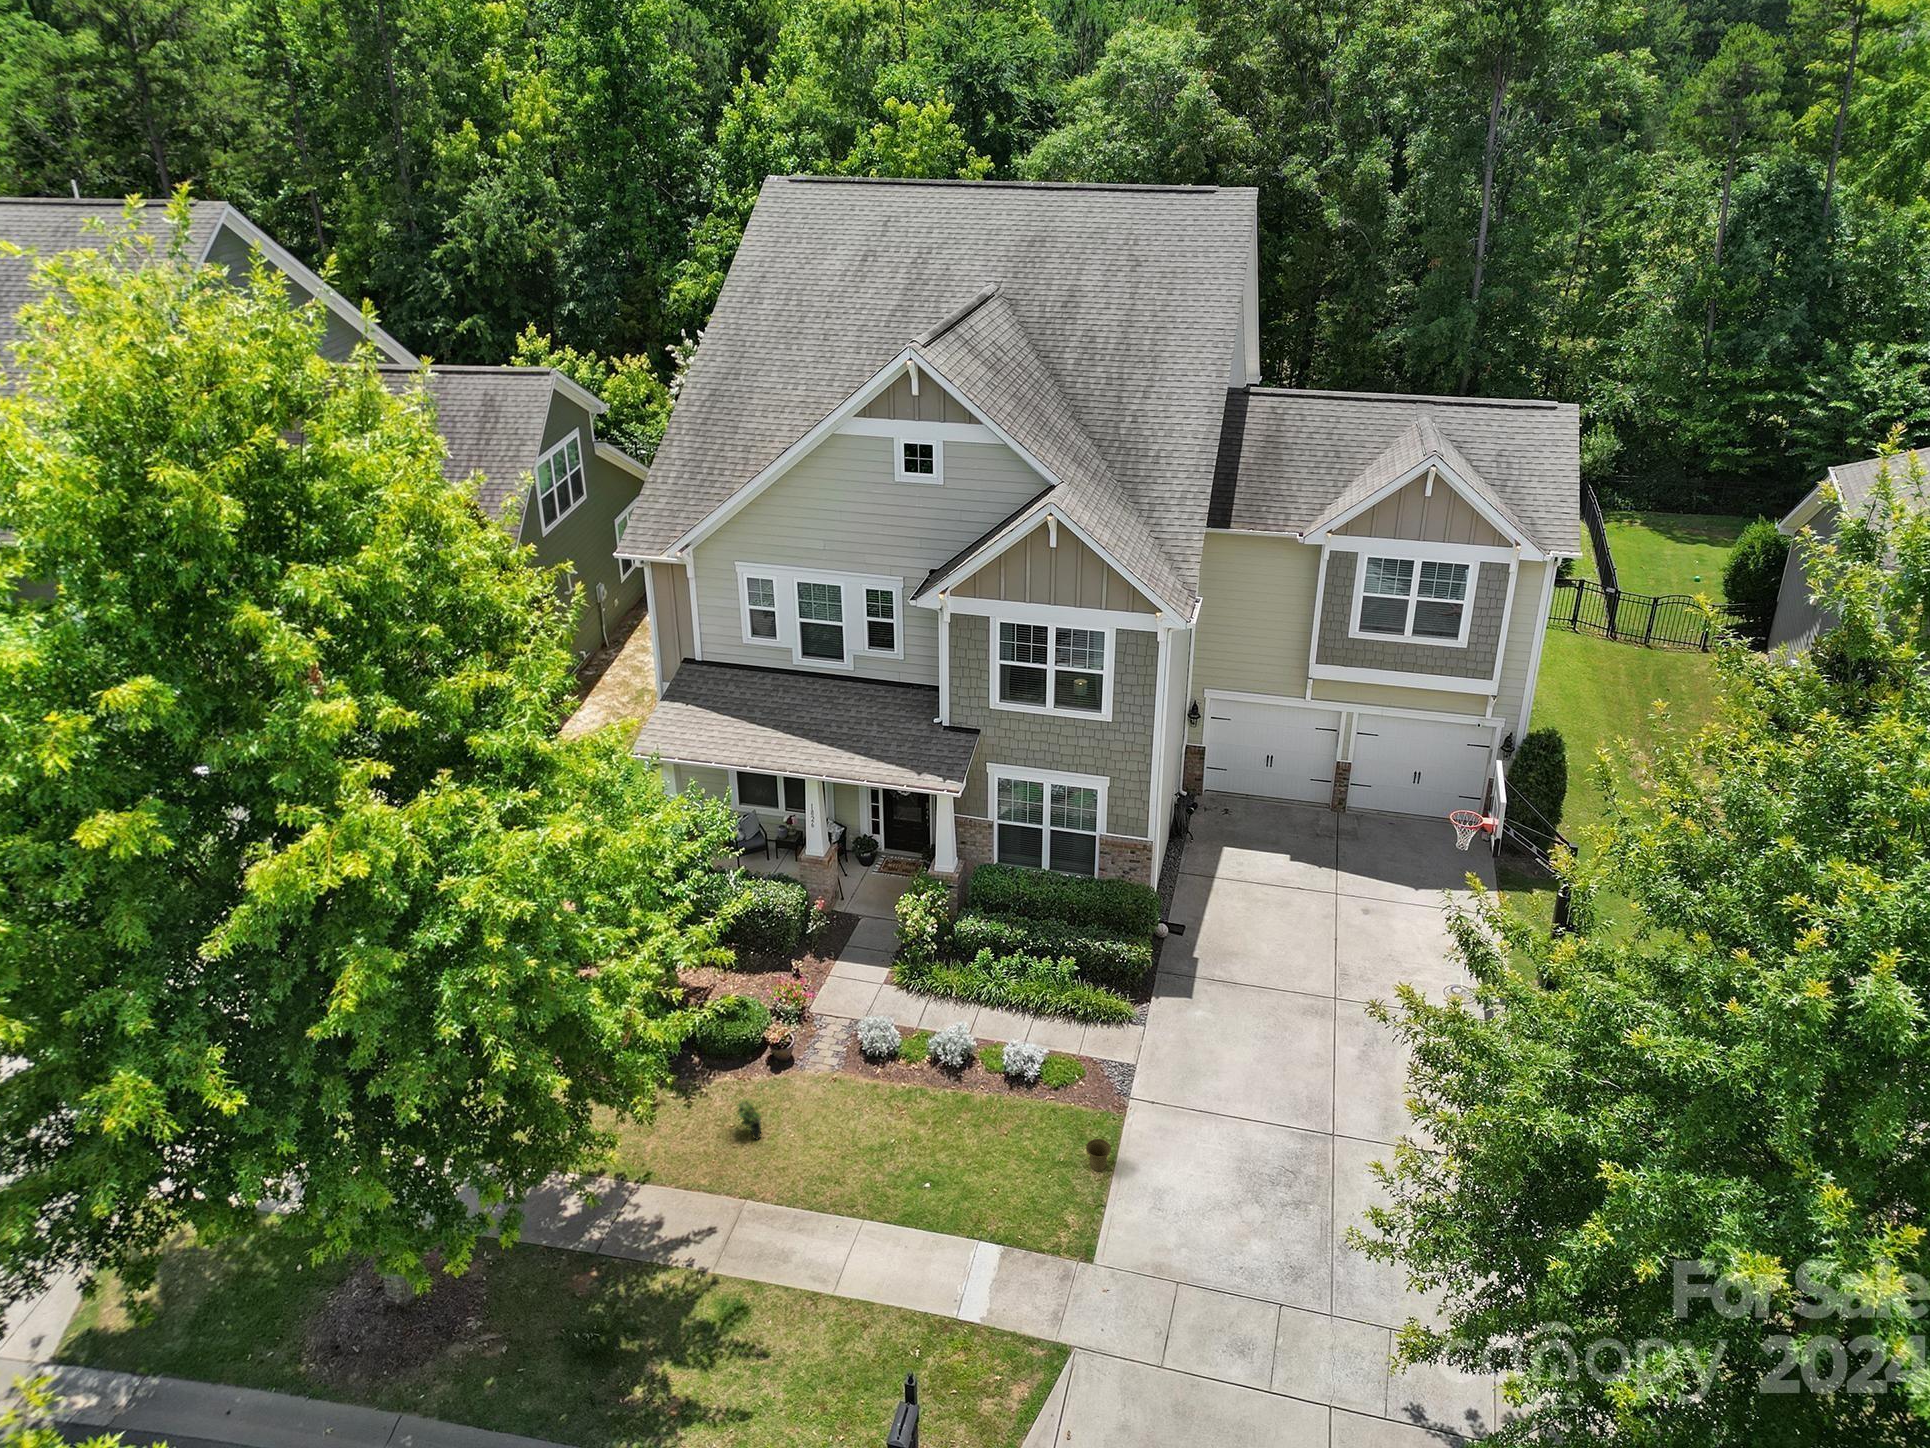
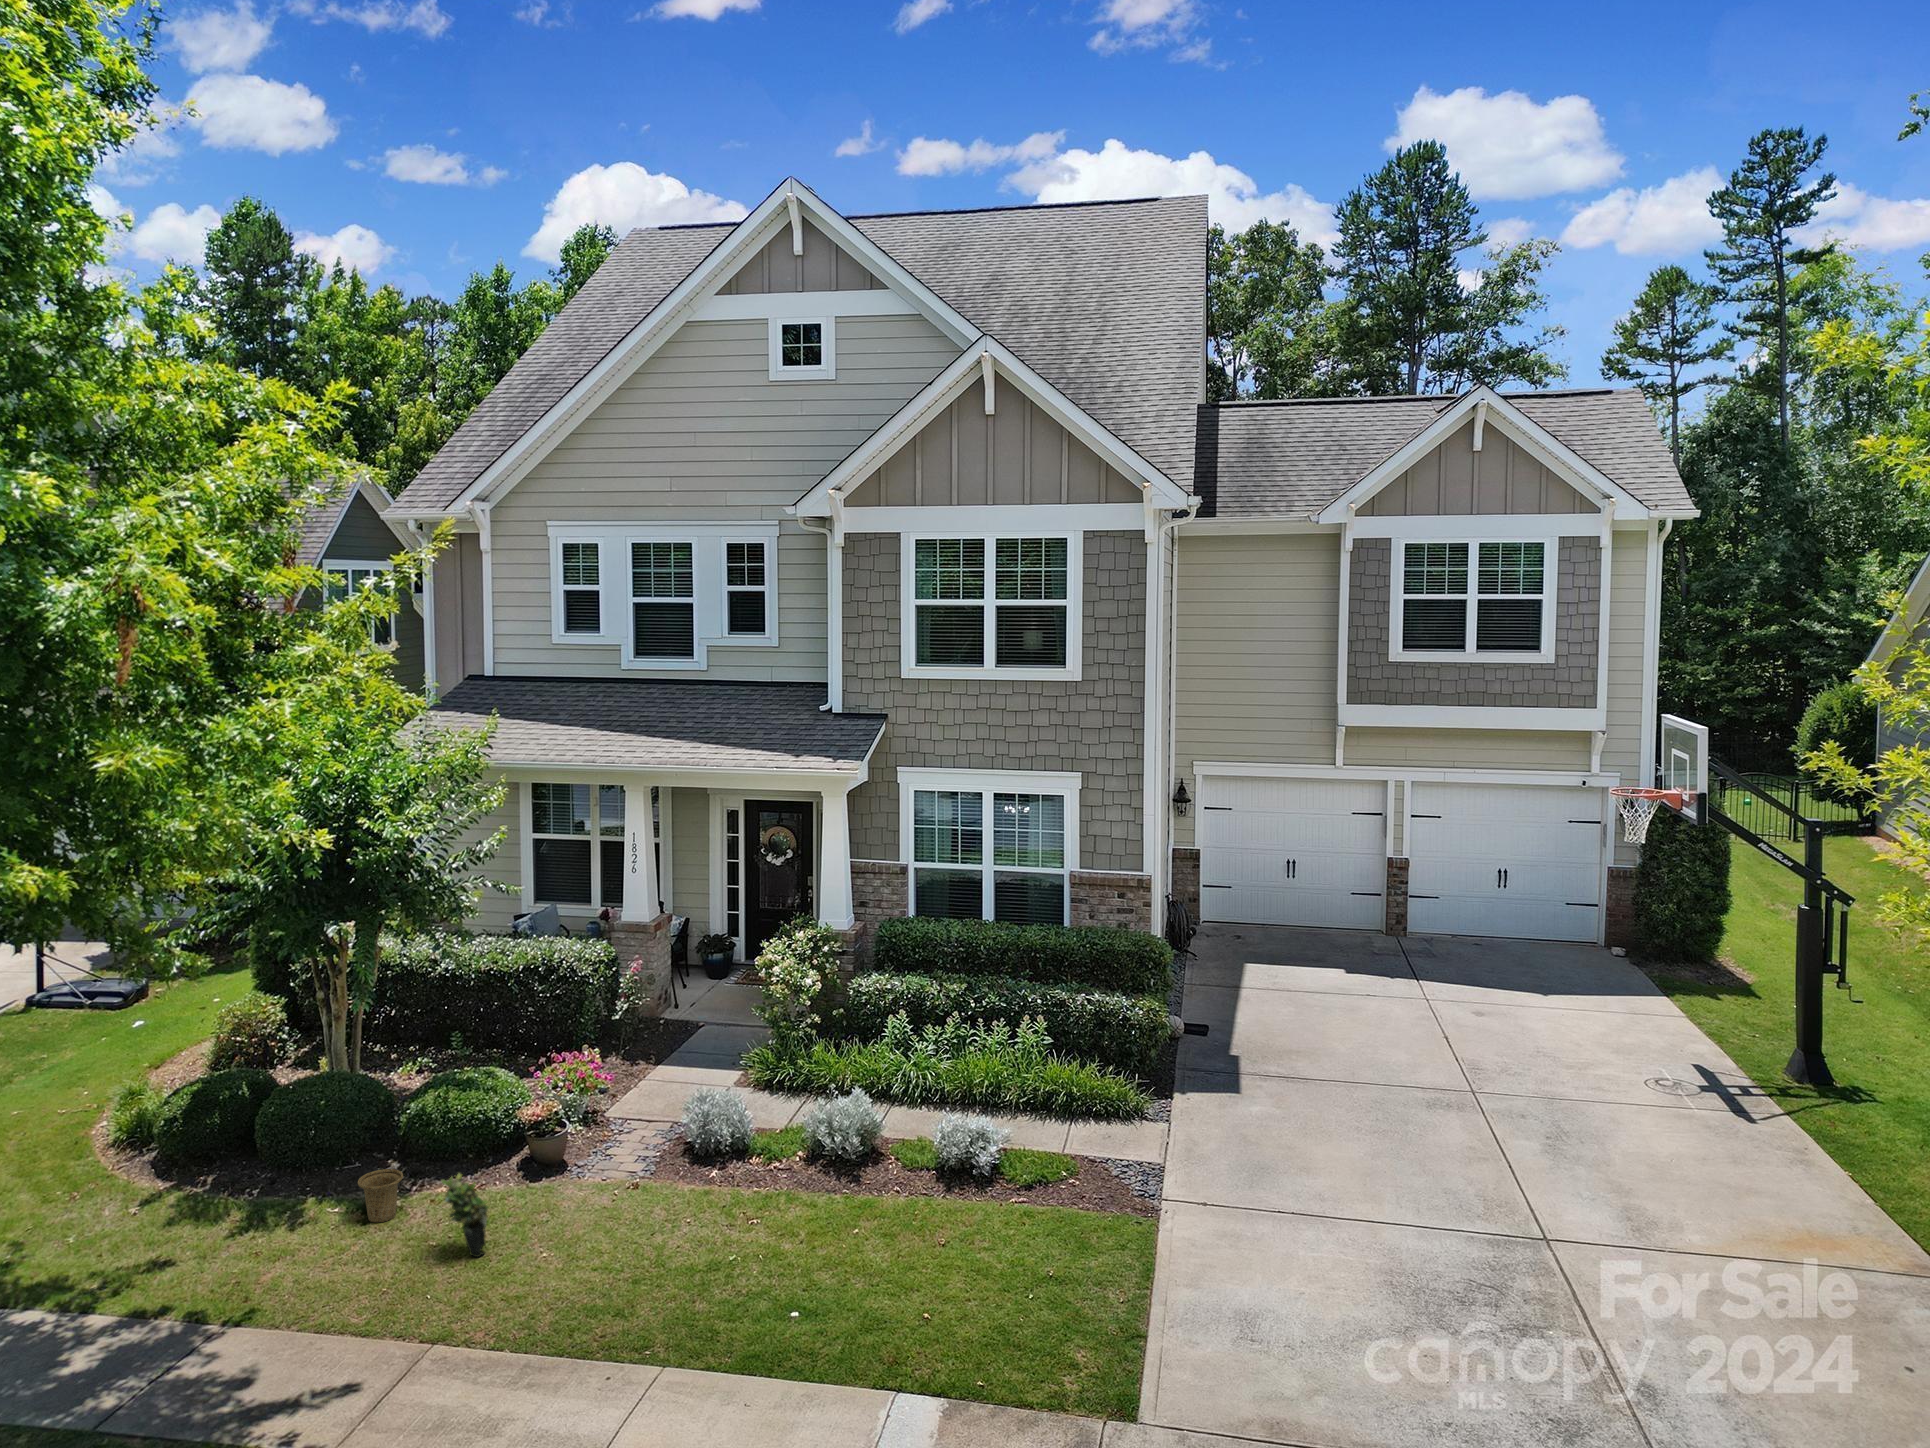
basket: present [1086,1139,1111,1171] -> present [358,1169,403,1223]

